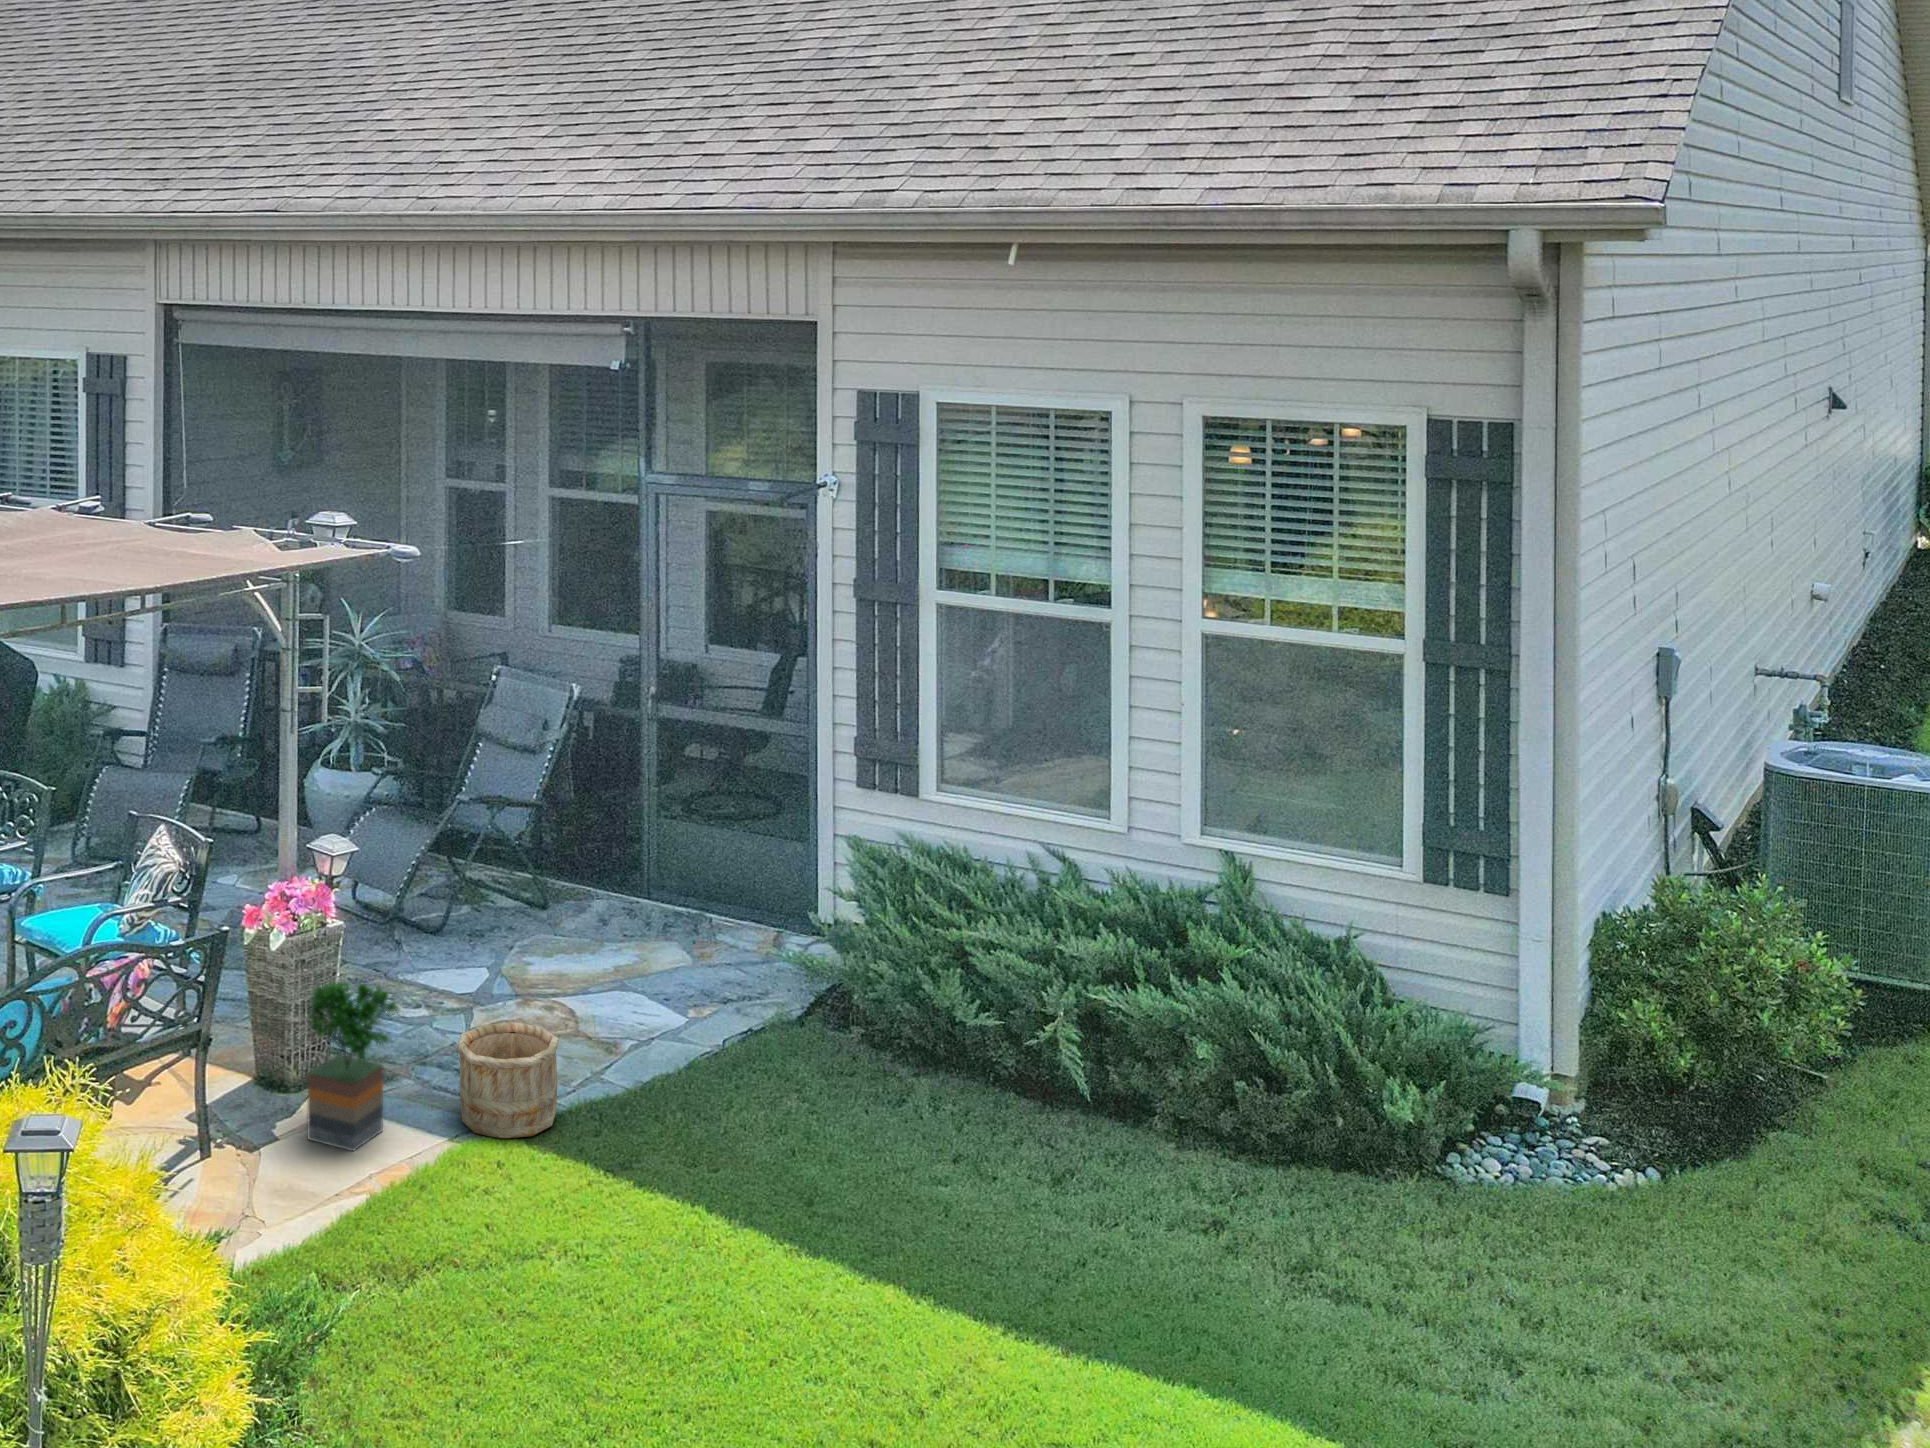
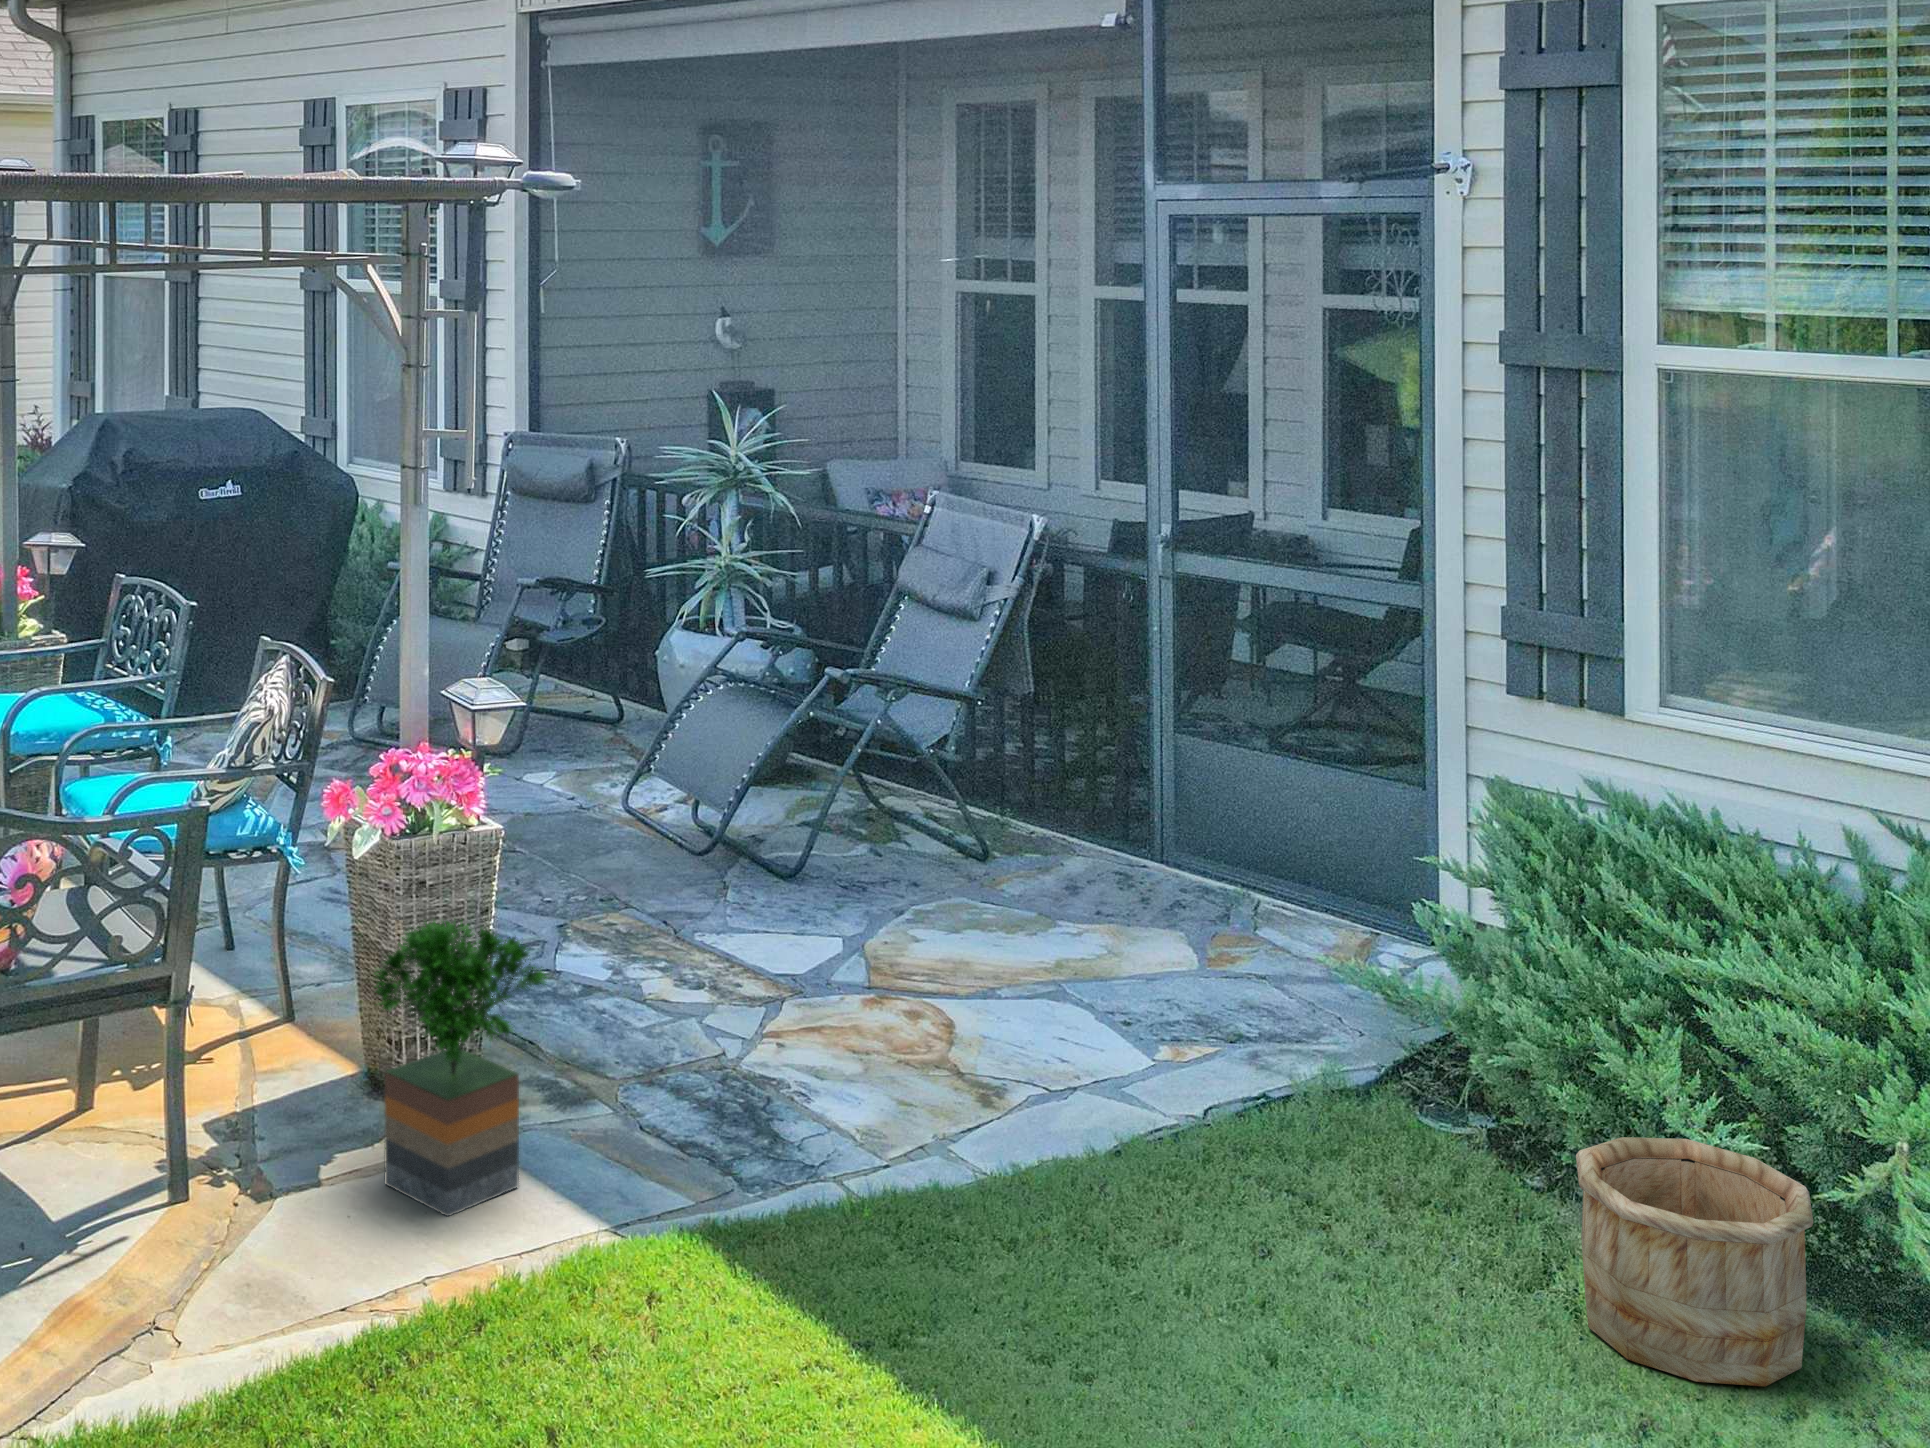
wooden bucket: present [456,1022,559,1138] -> present [1576,1137,1813,1386]

